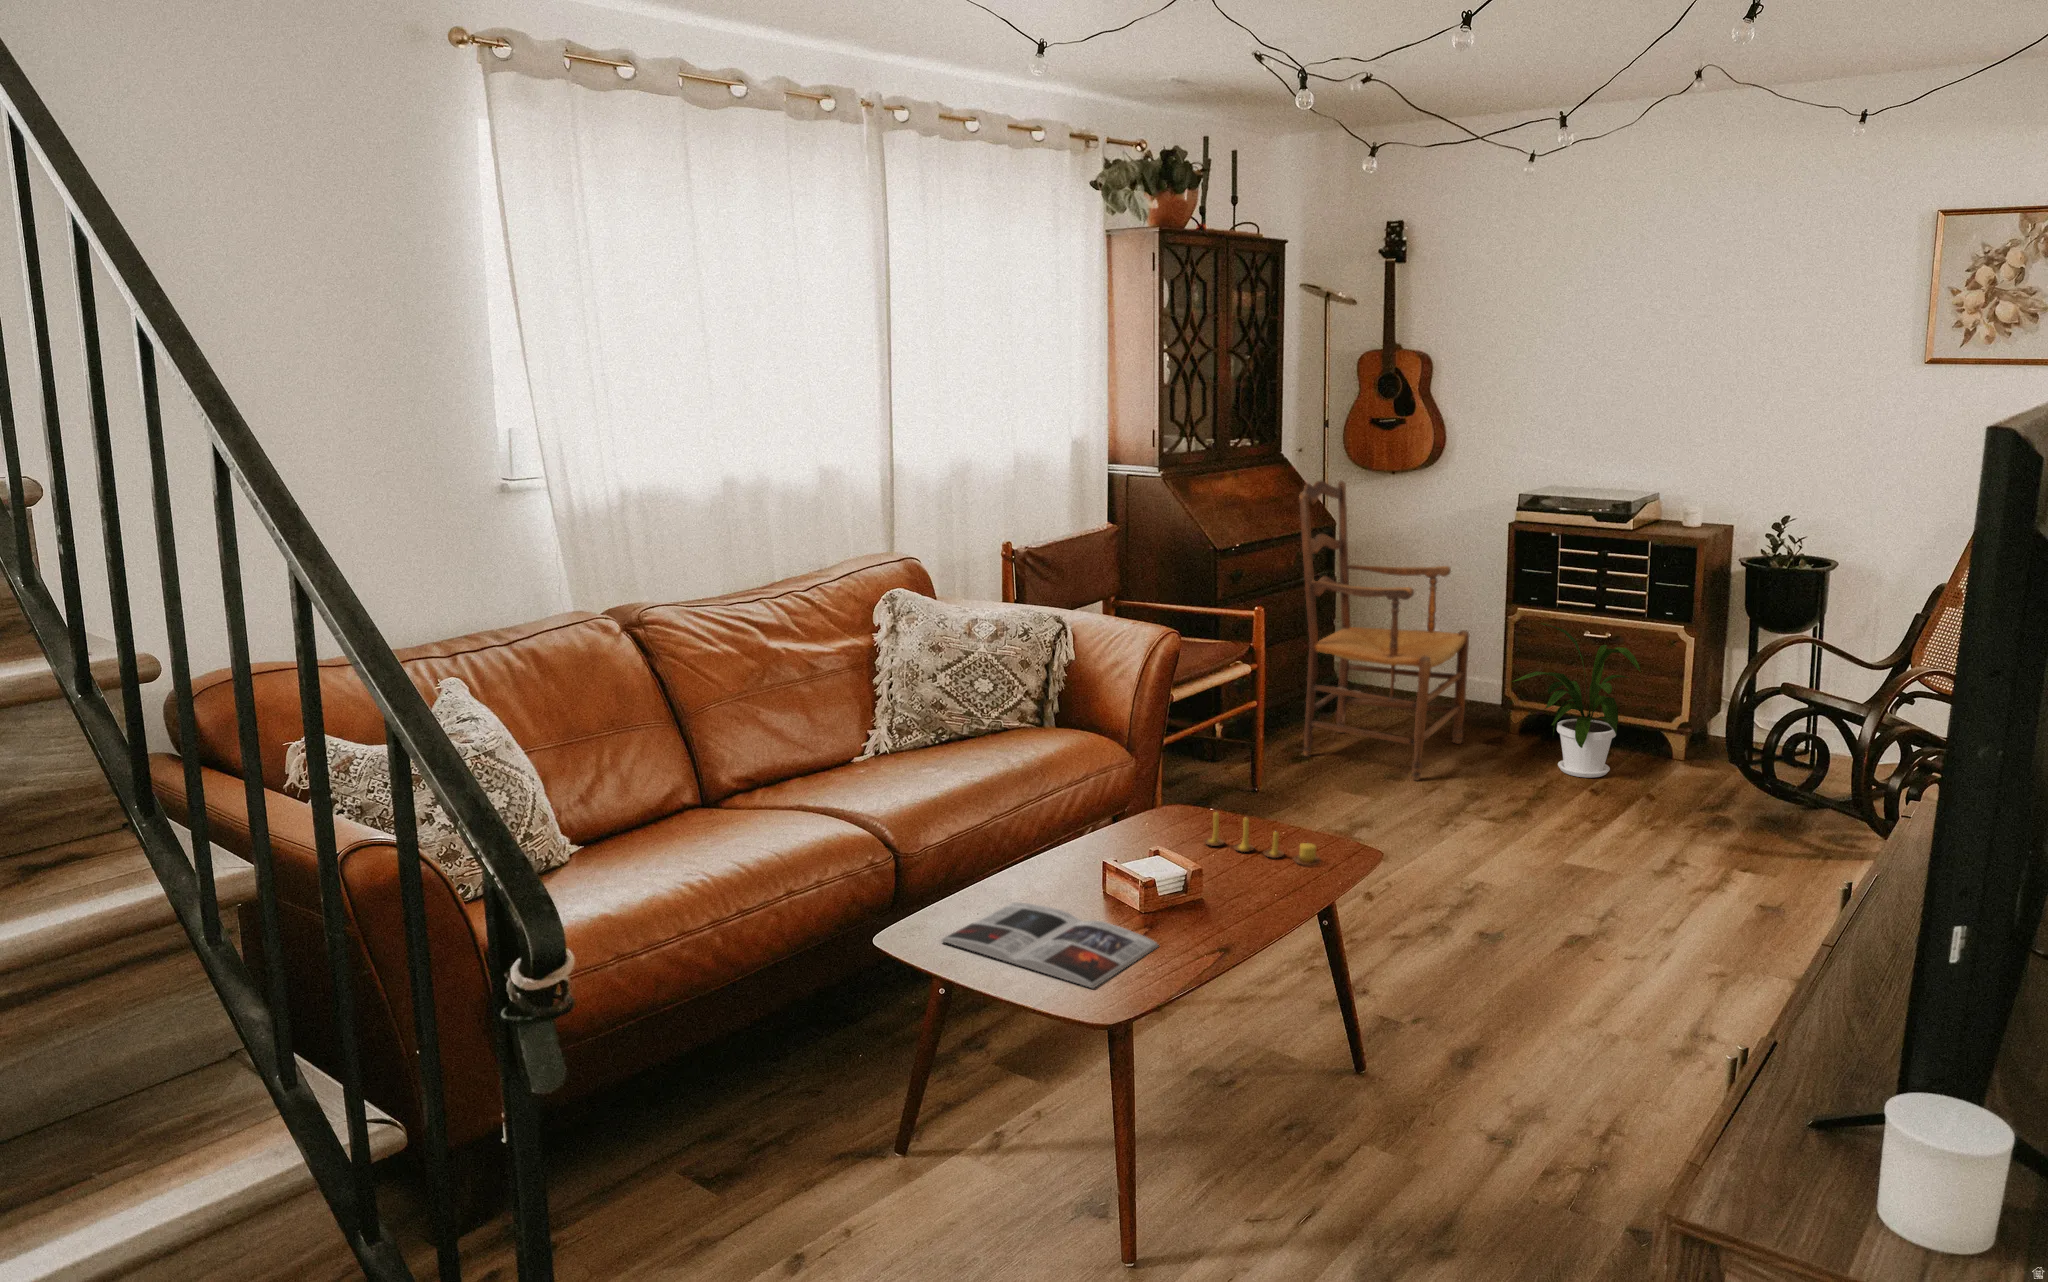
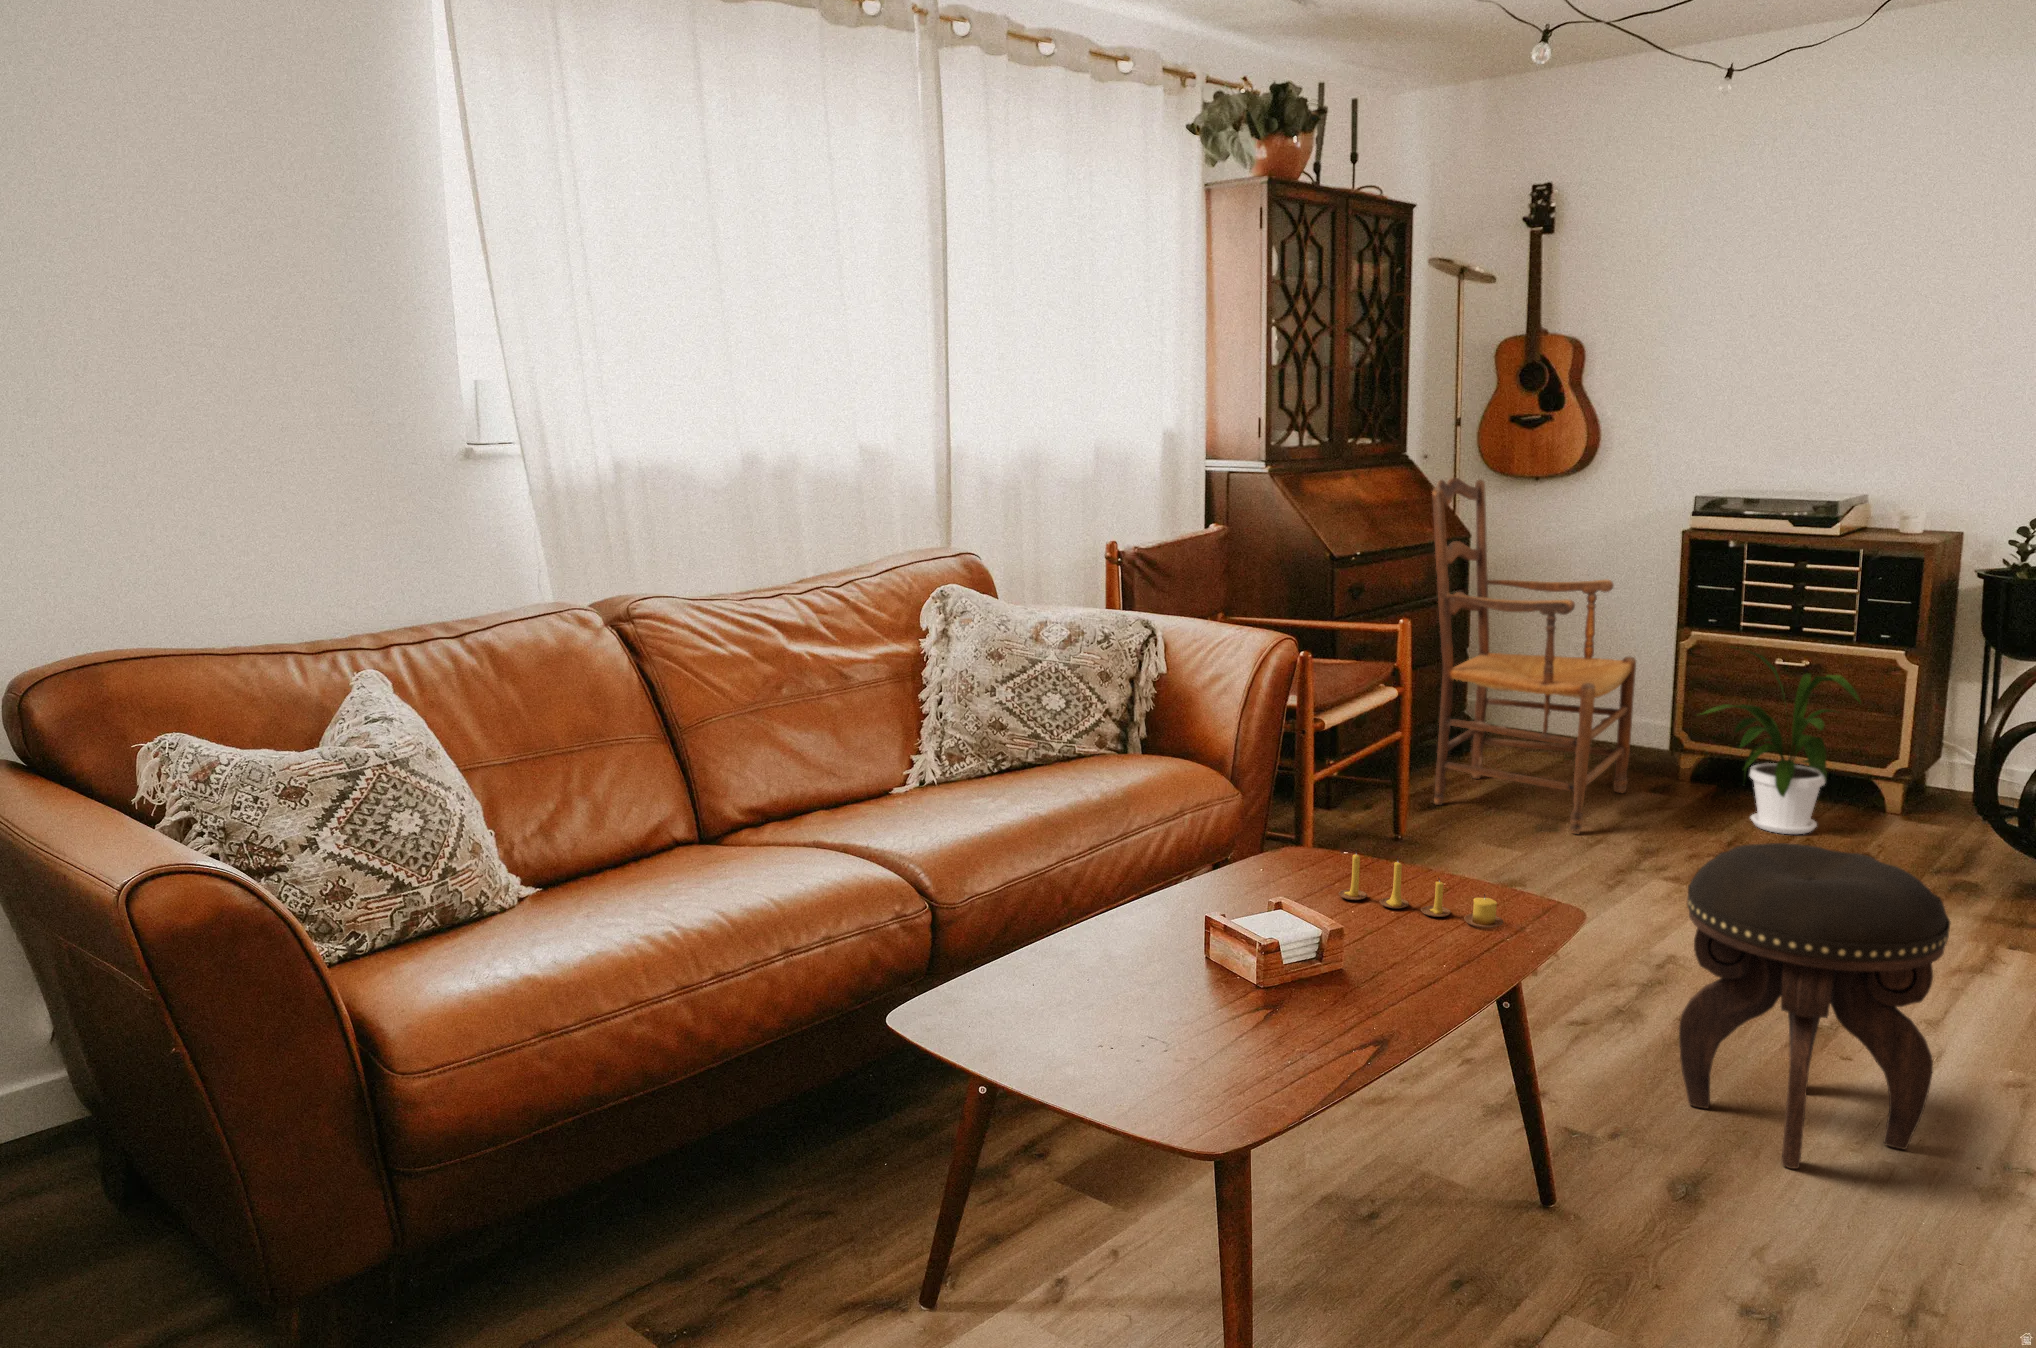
footstool: none [1463,795,1650,1037] -> present [1679,843,1950,1169]
magazine: present [941,902,1158,988] -> none [979,969,1288,1097]

